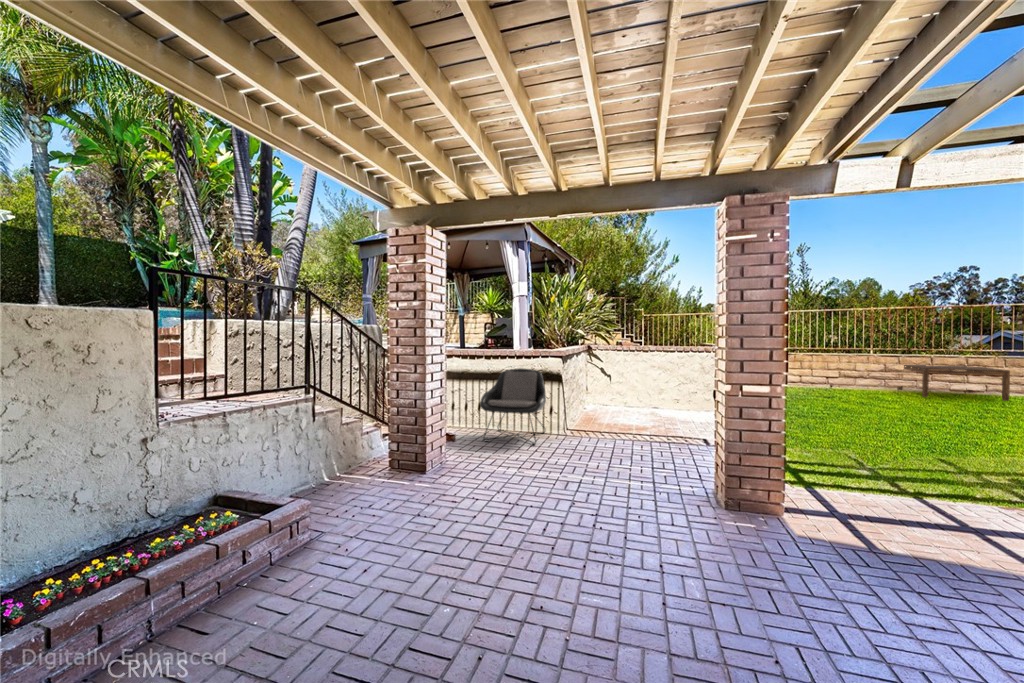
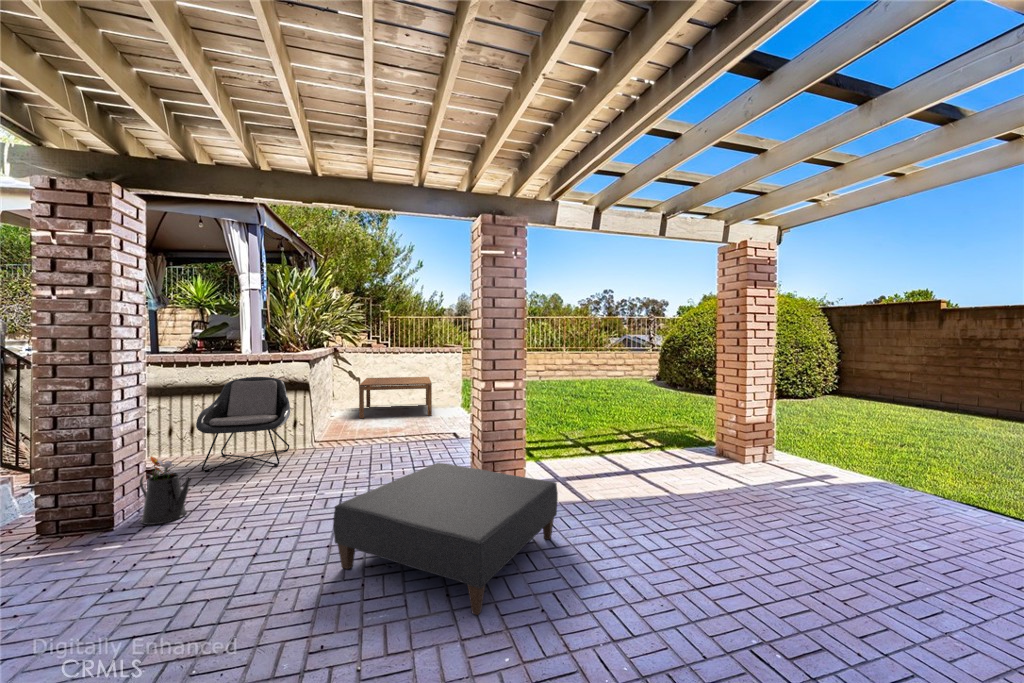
coffee table: present [897,364,1010,401] -> present [359,377,432,418]
watering can: none [442,422,471,475] -> present [140,456,191,525]
ottoman: none [563,466,818,638] -> present [333,463,558,615]

